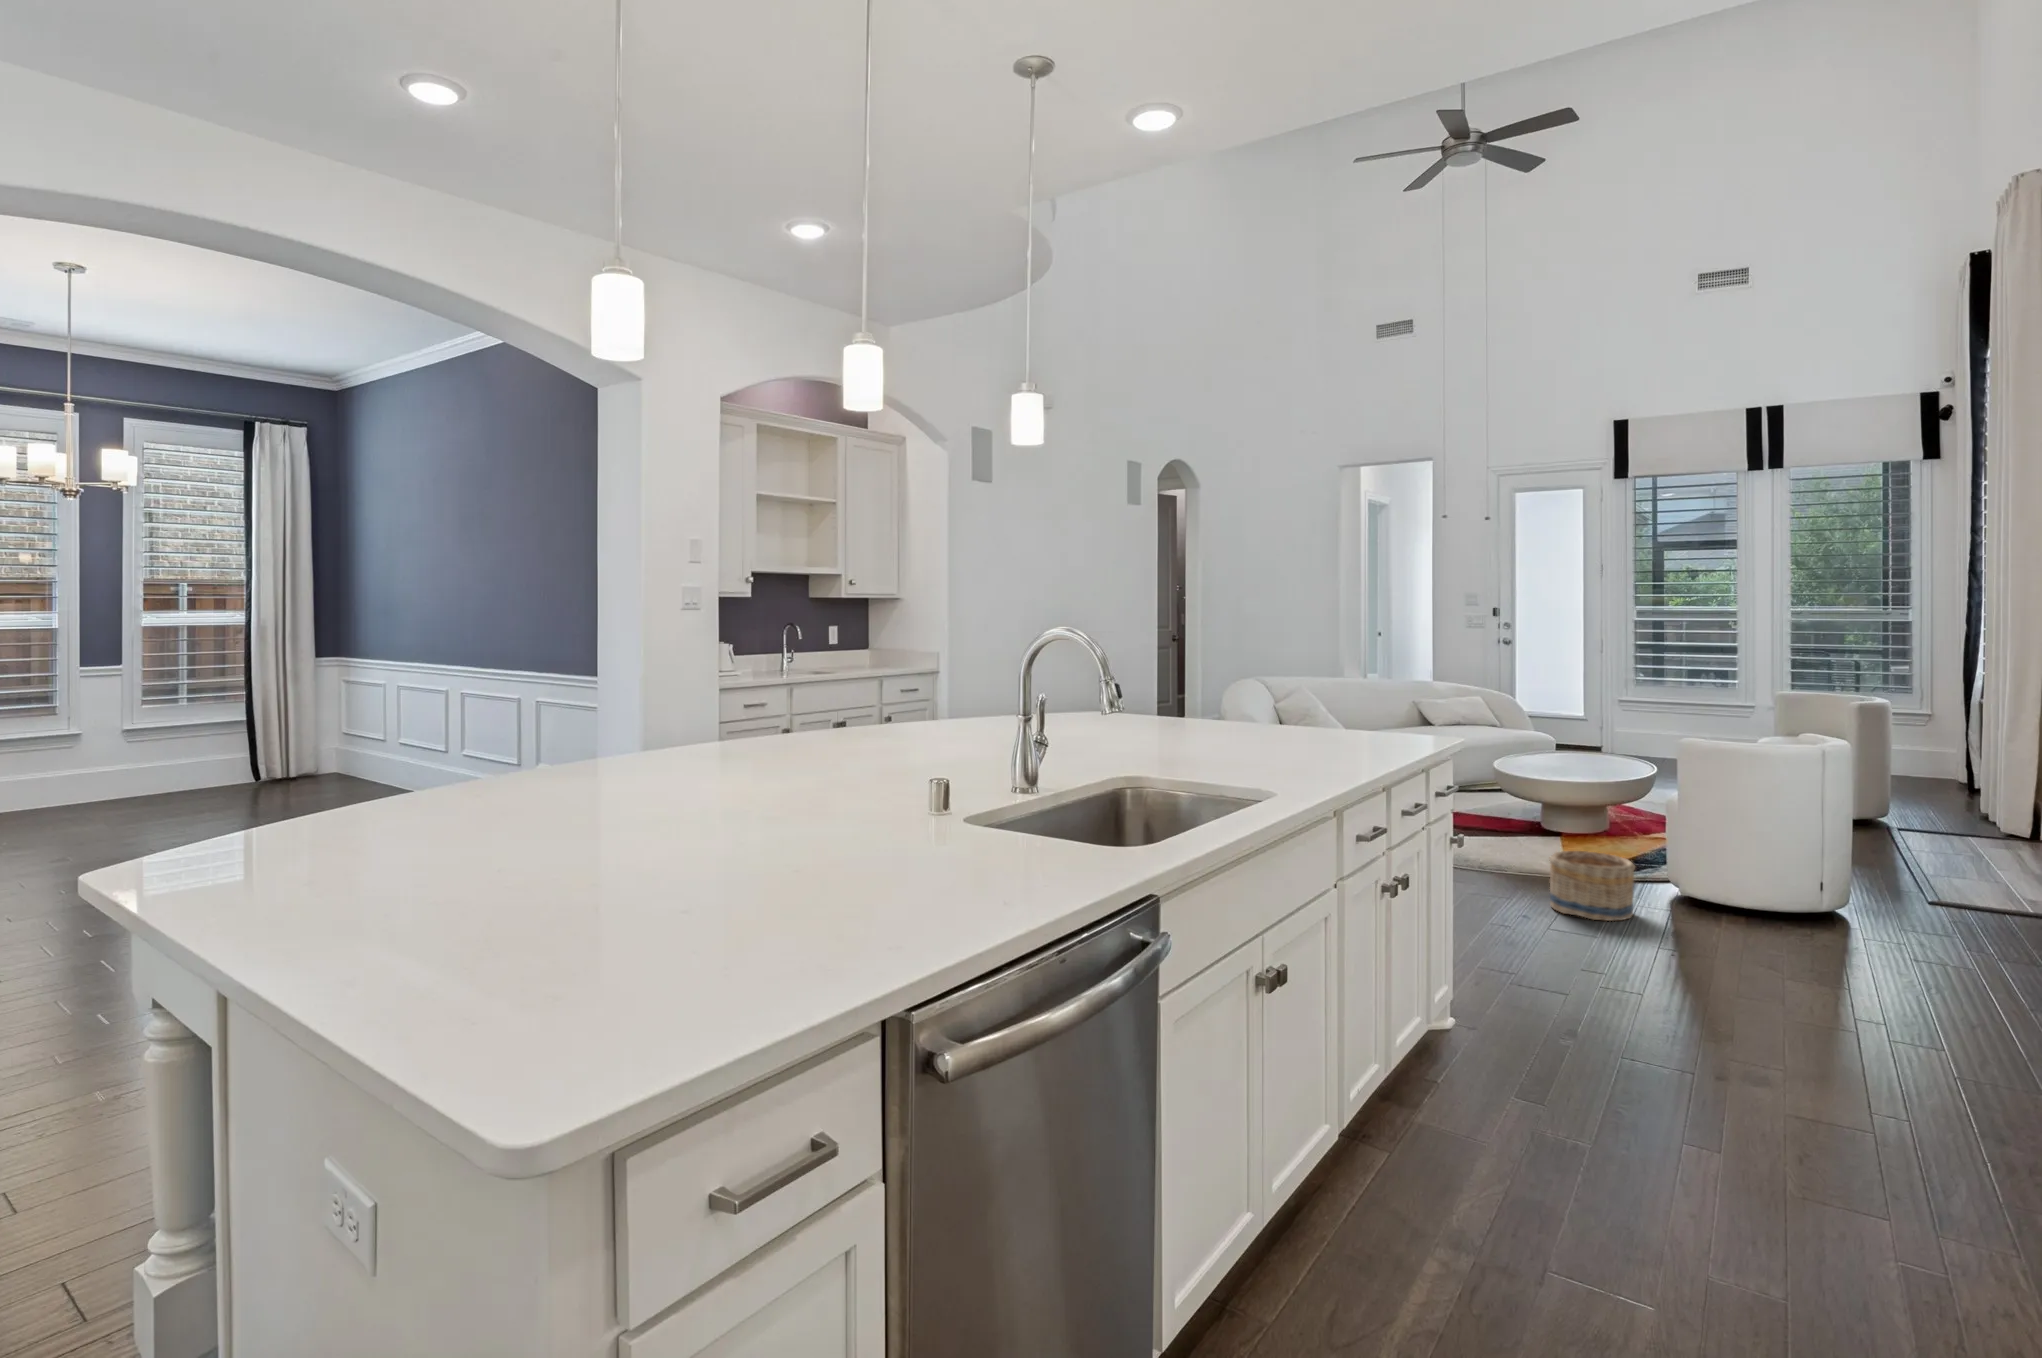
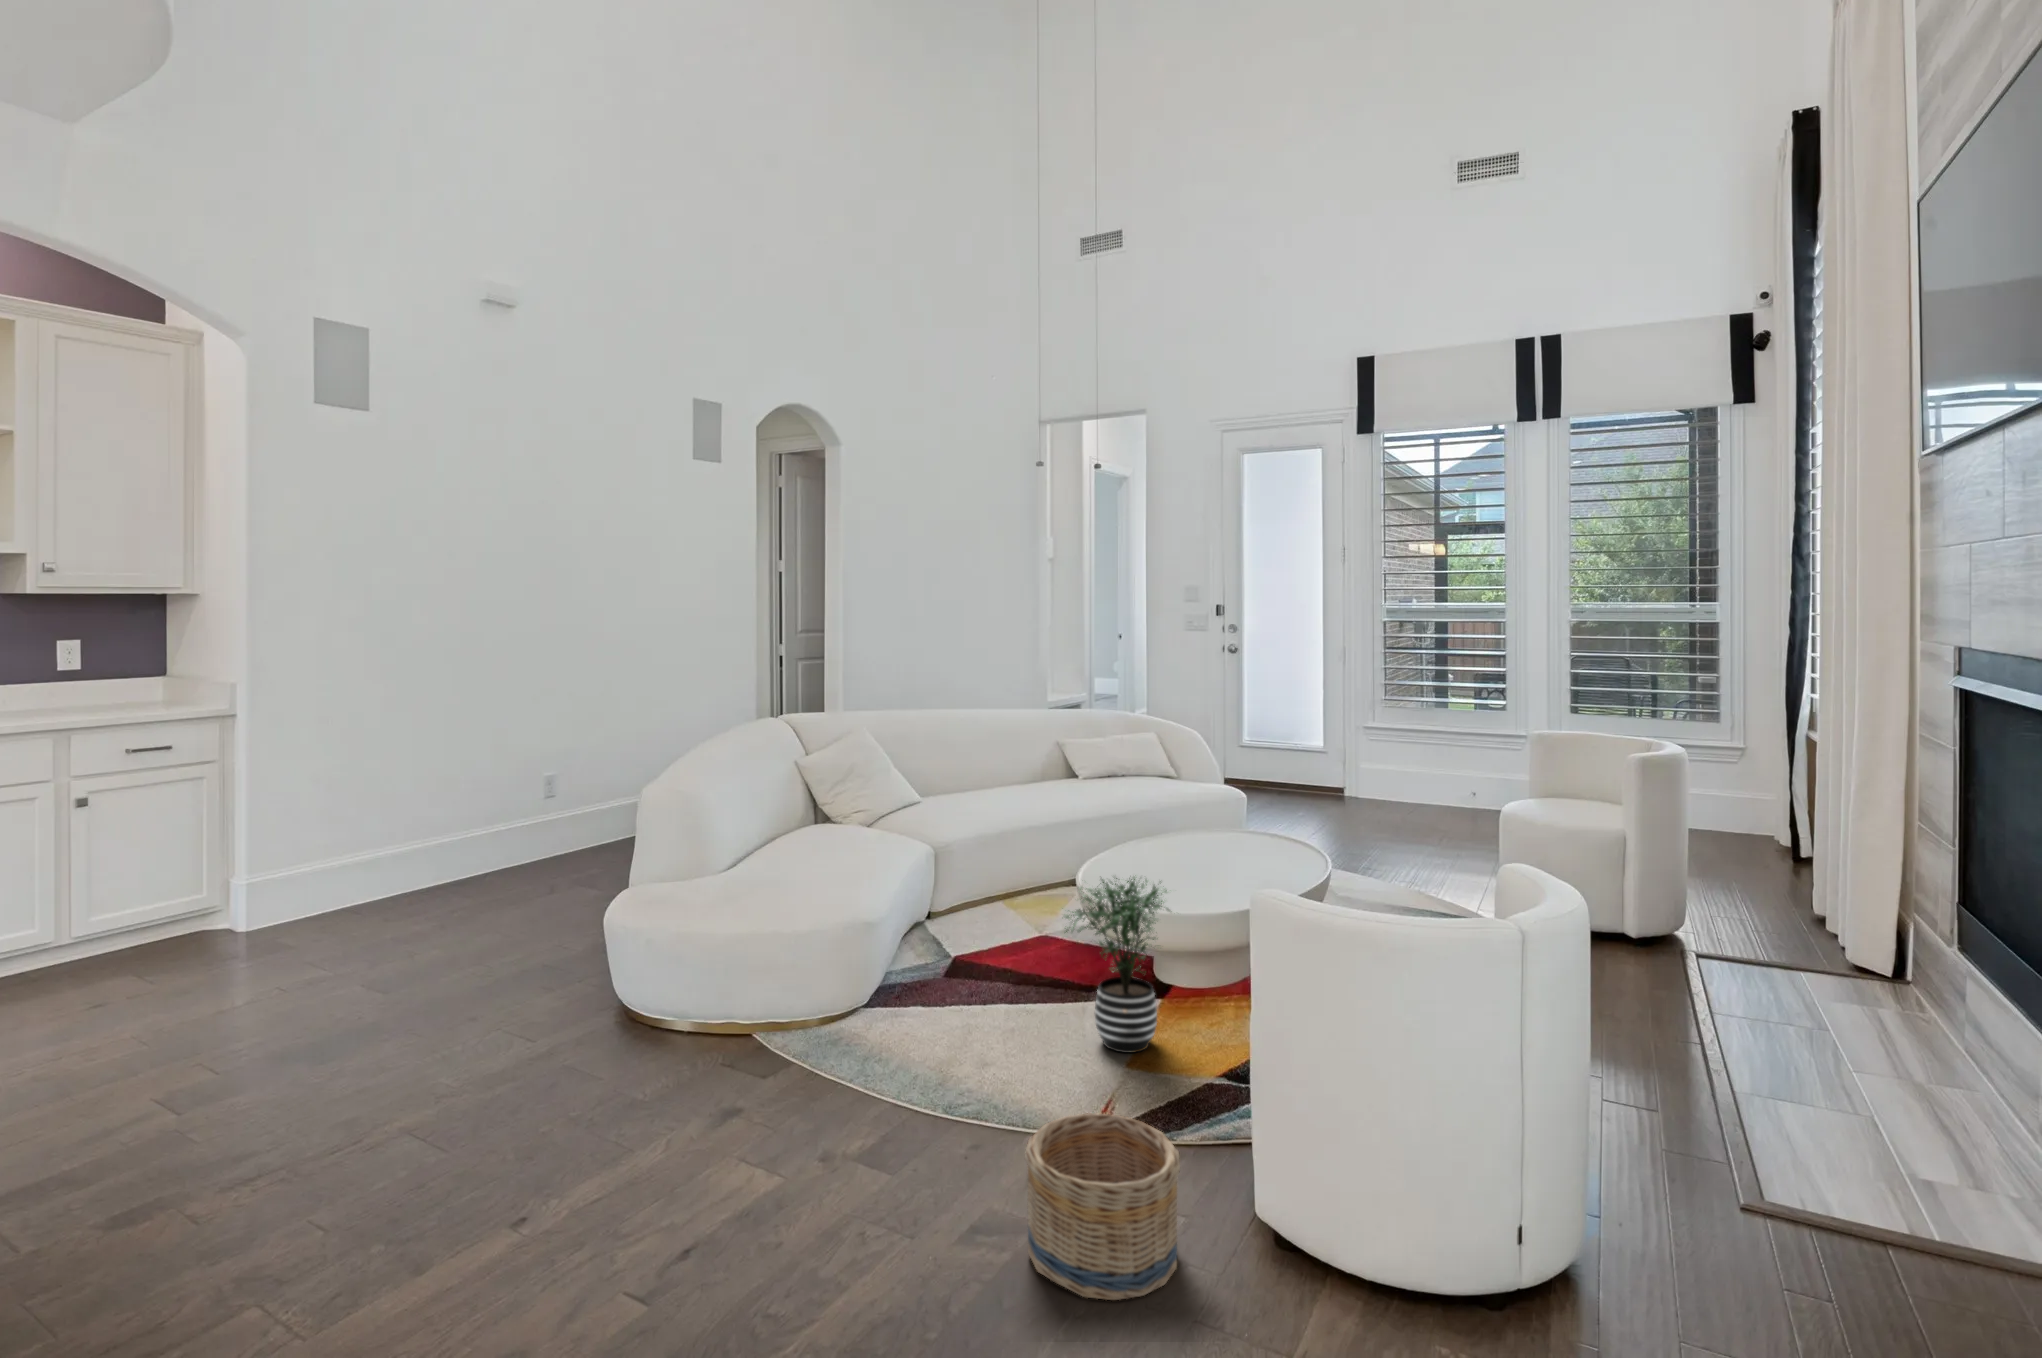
potted plant: none [1501,756,1574,857] -> present [1064,877,1169,1053]

